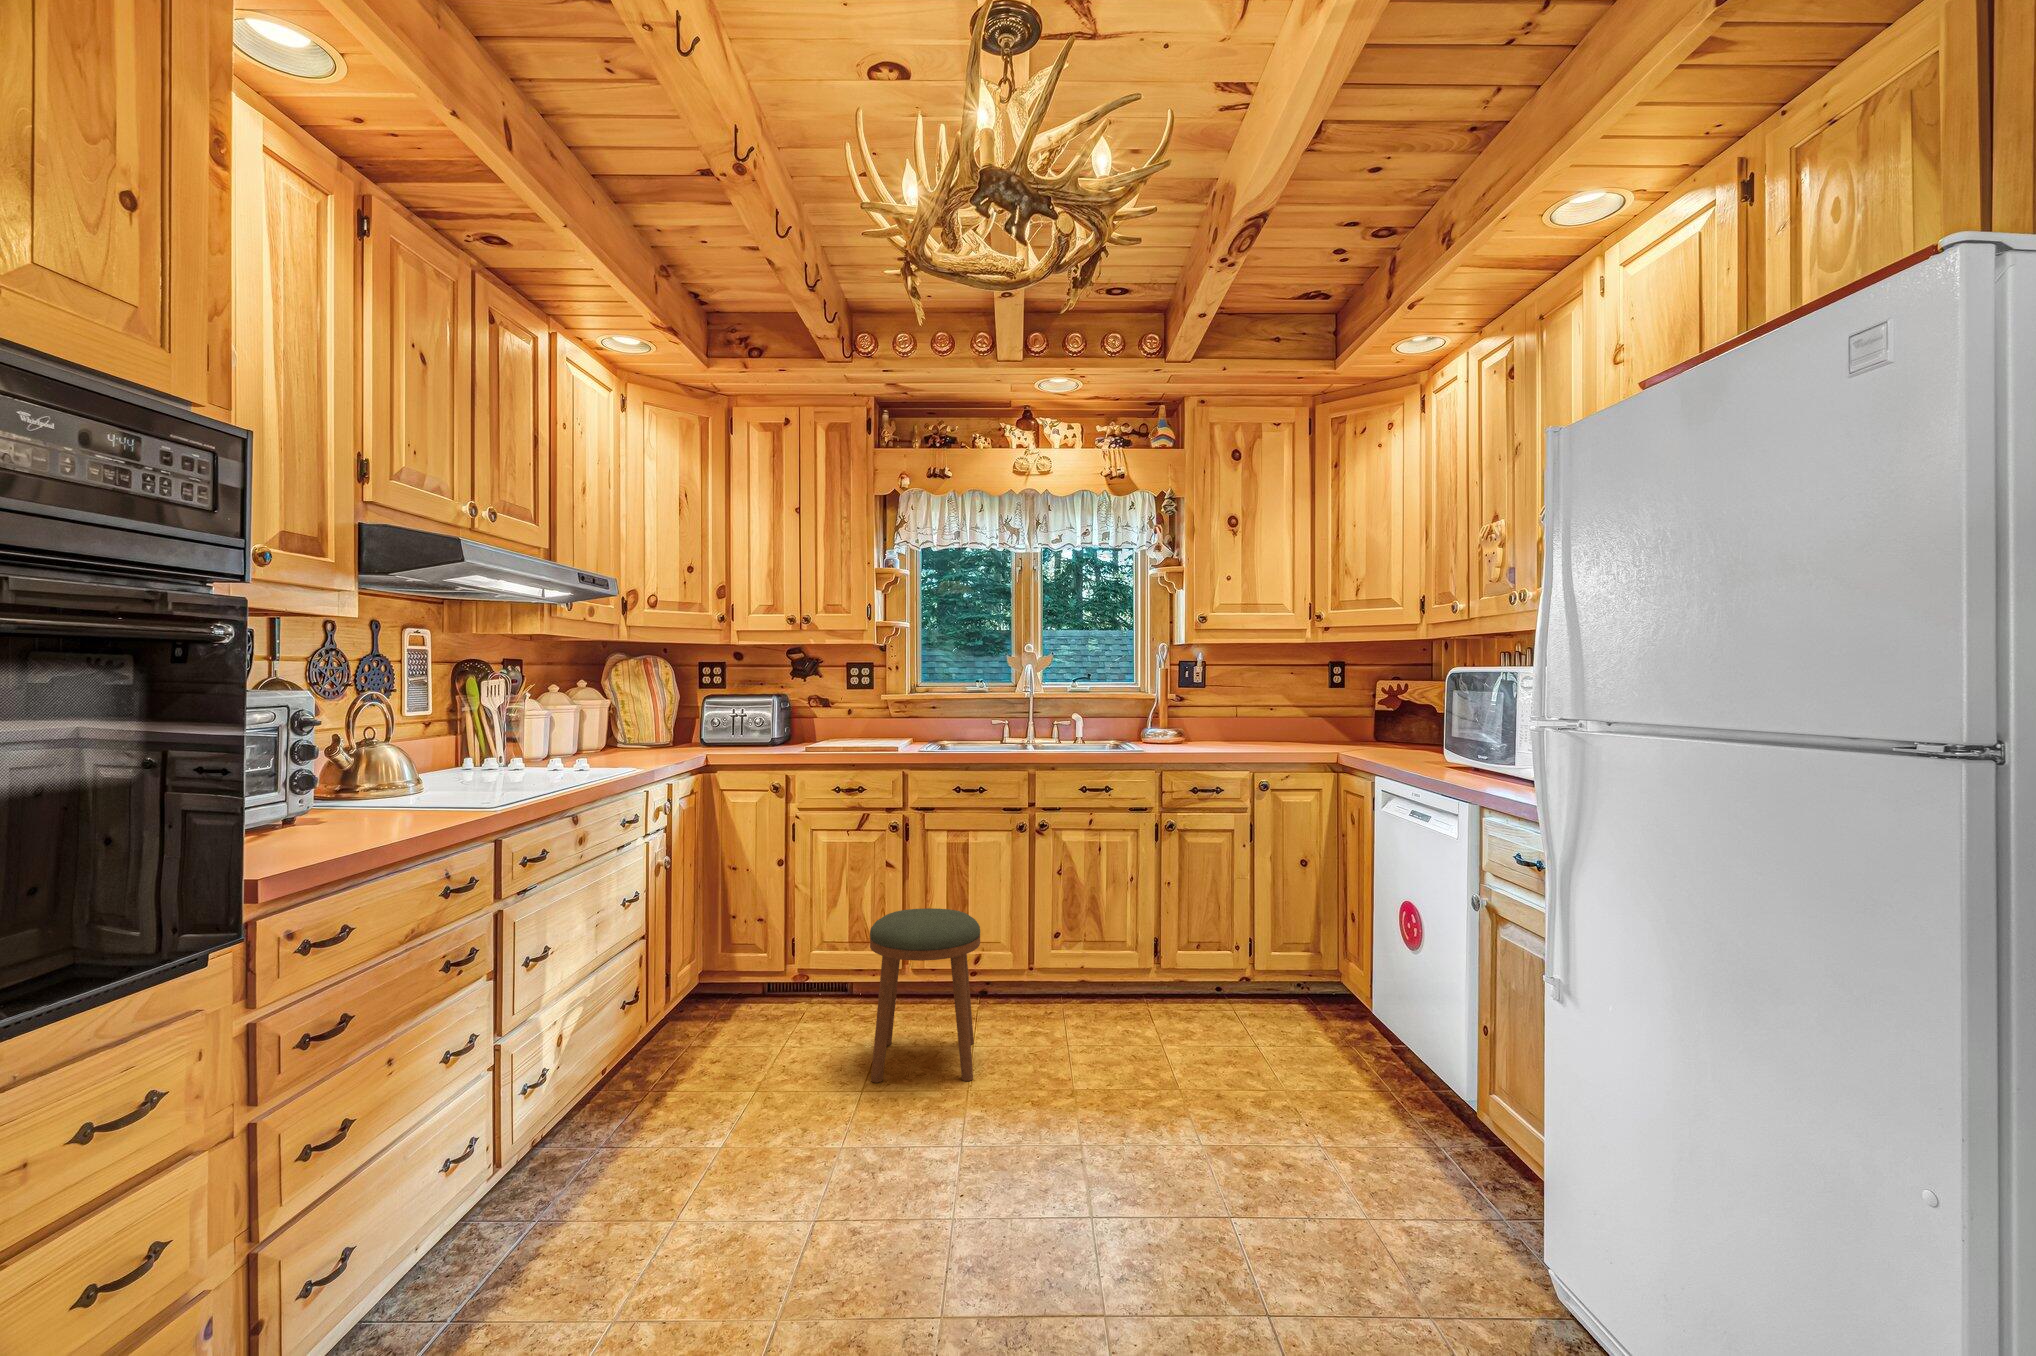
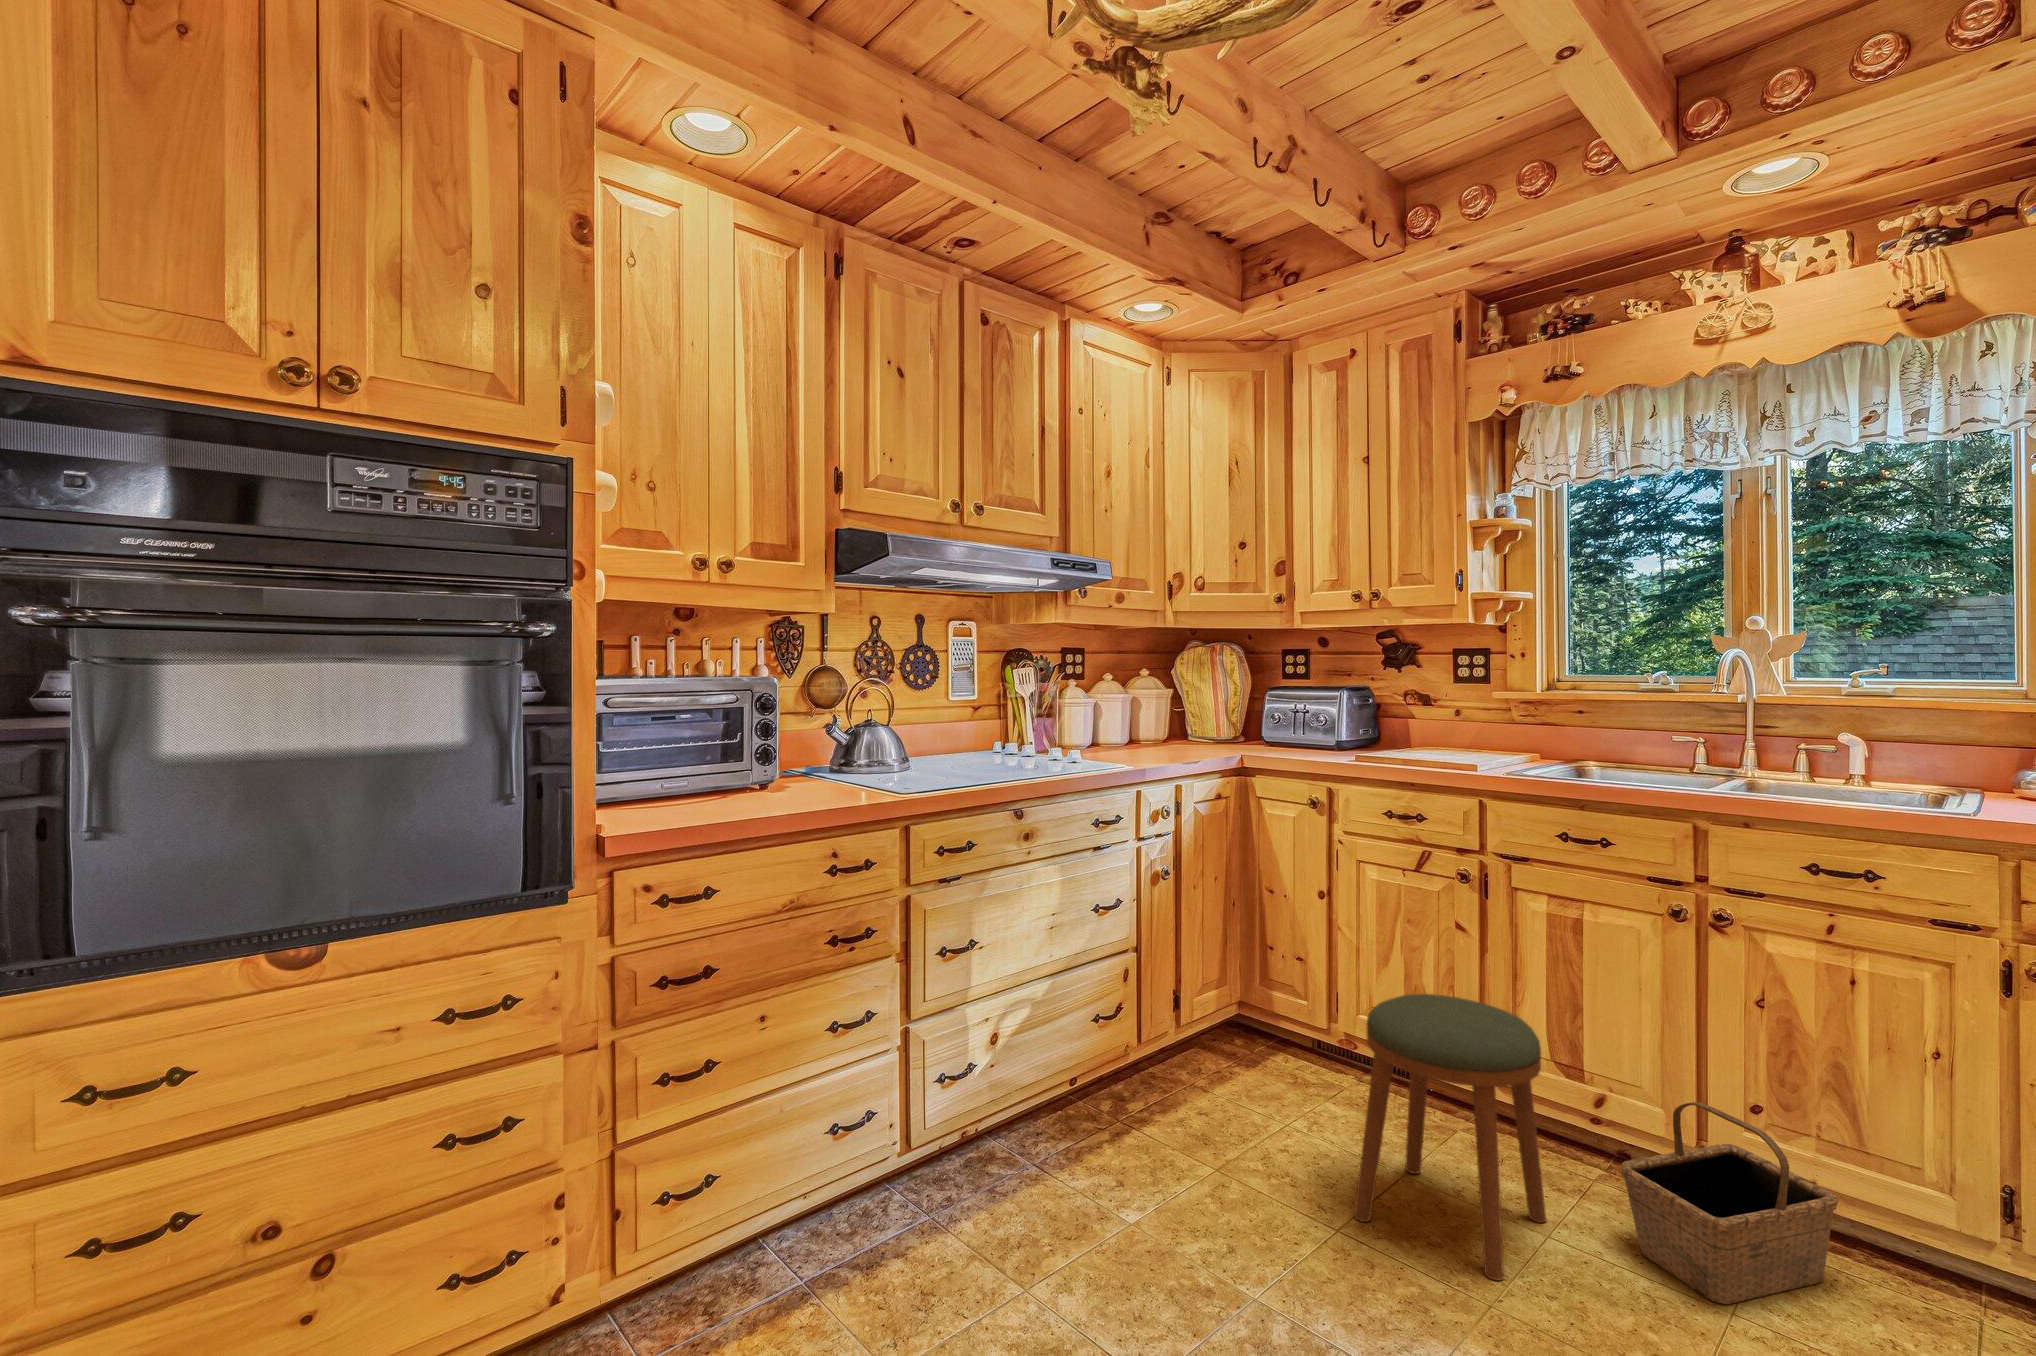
basket: none [1014,939,1106,1048] -> present [1621,1102,1838,1304]

